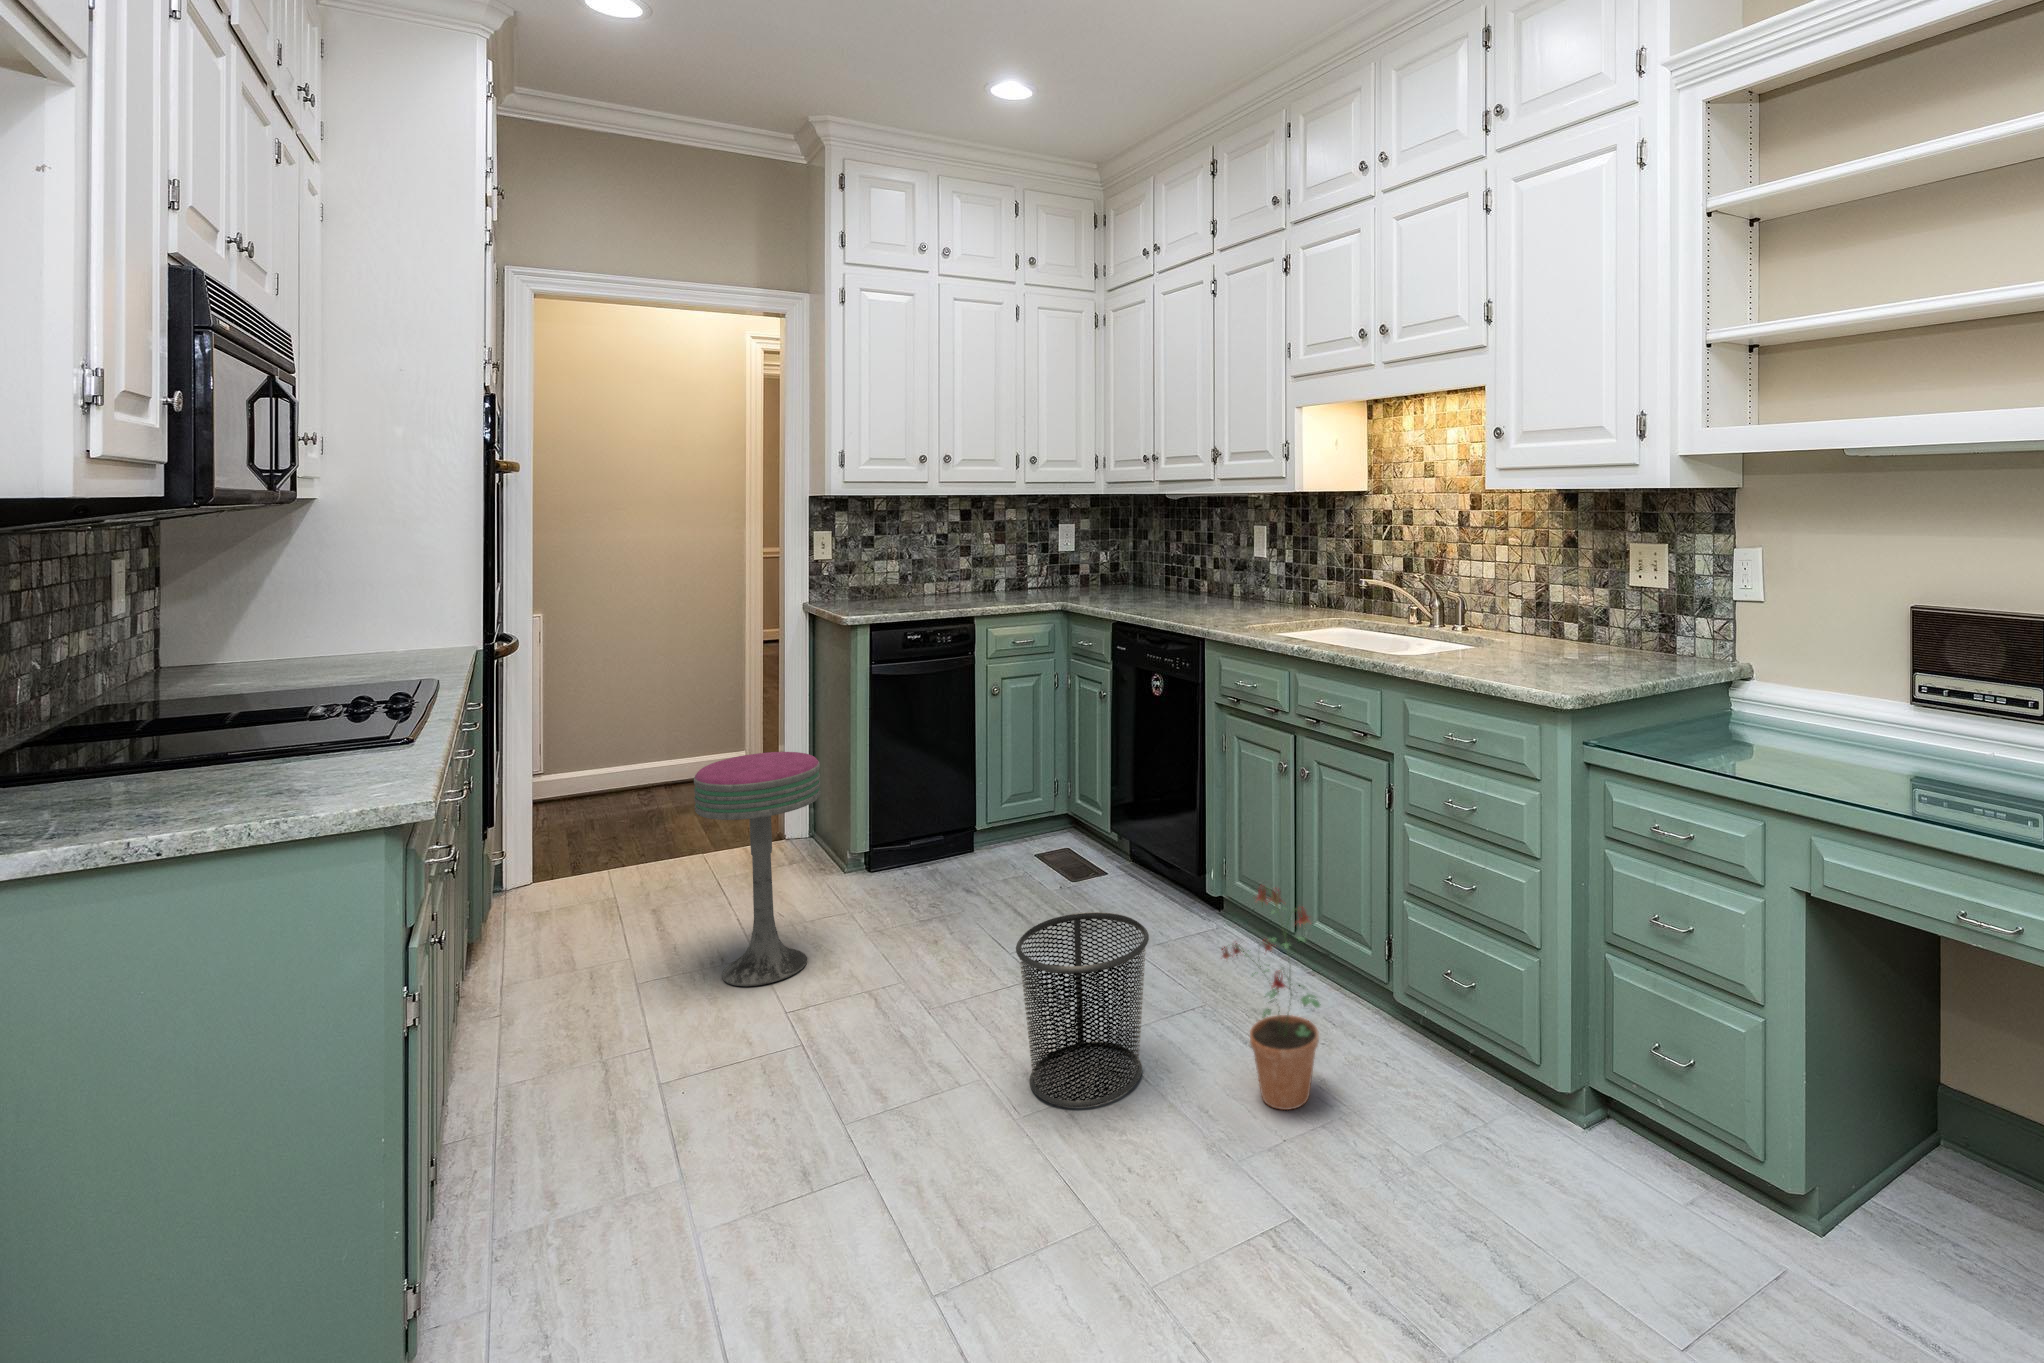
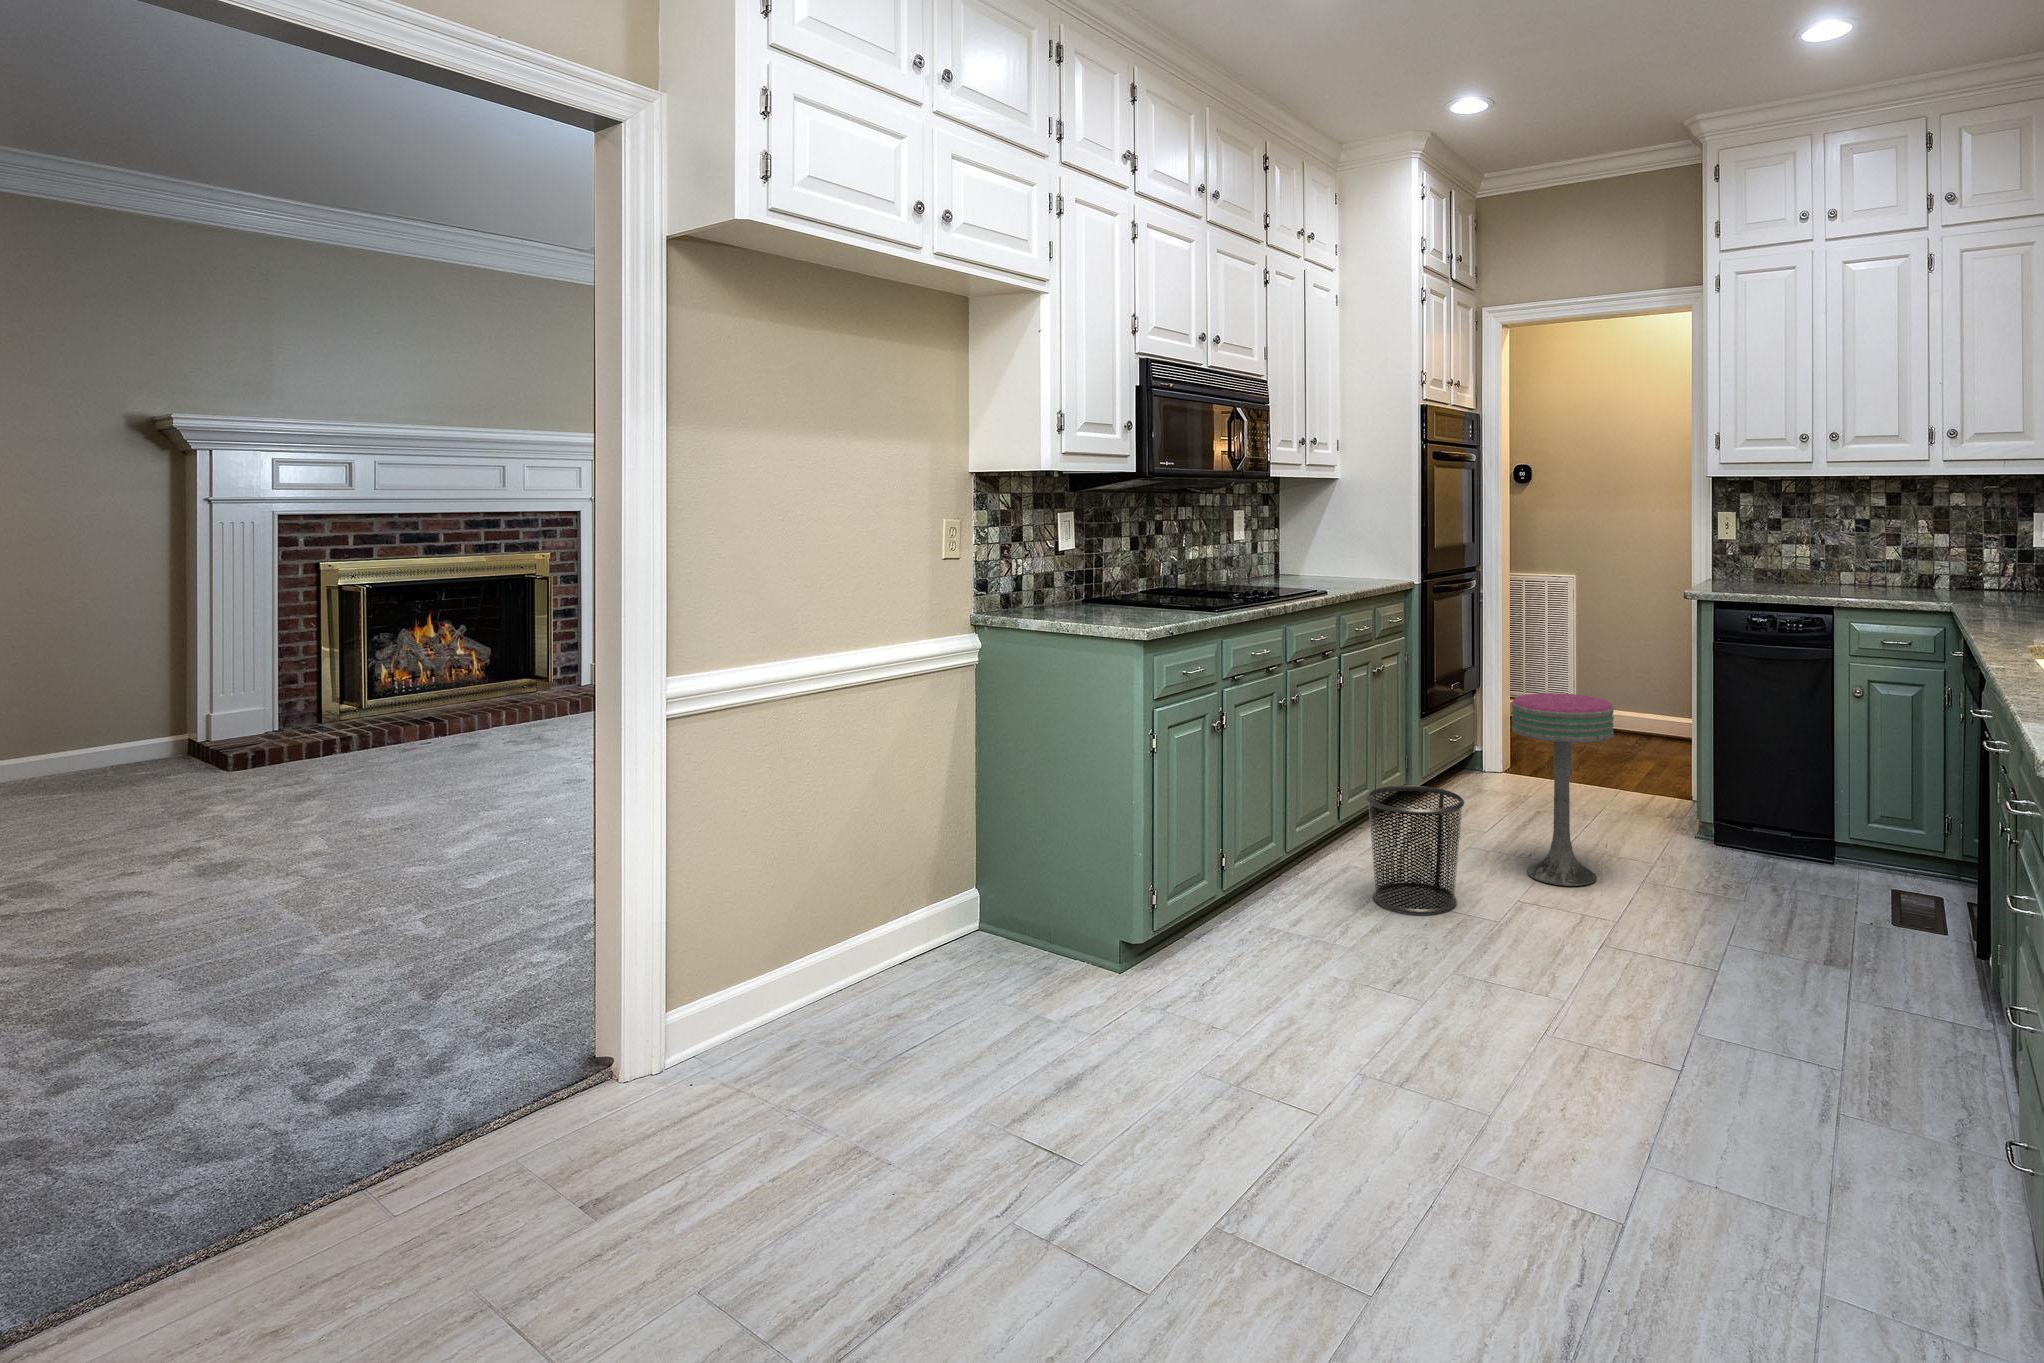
potted plant: present [1222,887,1320,1110] -> none [1840,912,1953,1173]
waste bin: present [1016,912,1149,1107] -> present [1366,786,1465,914]

